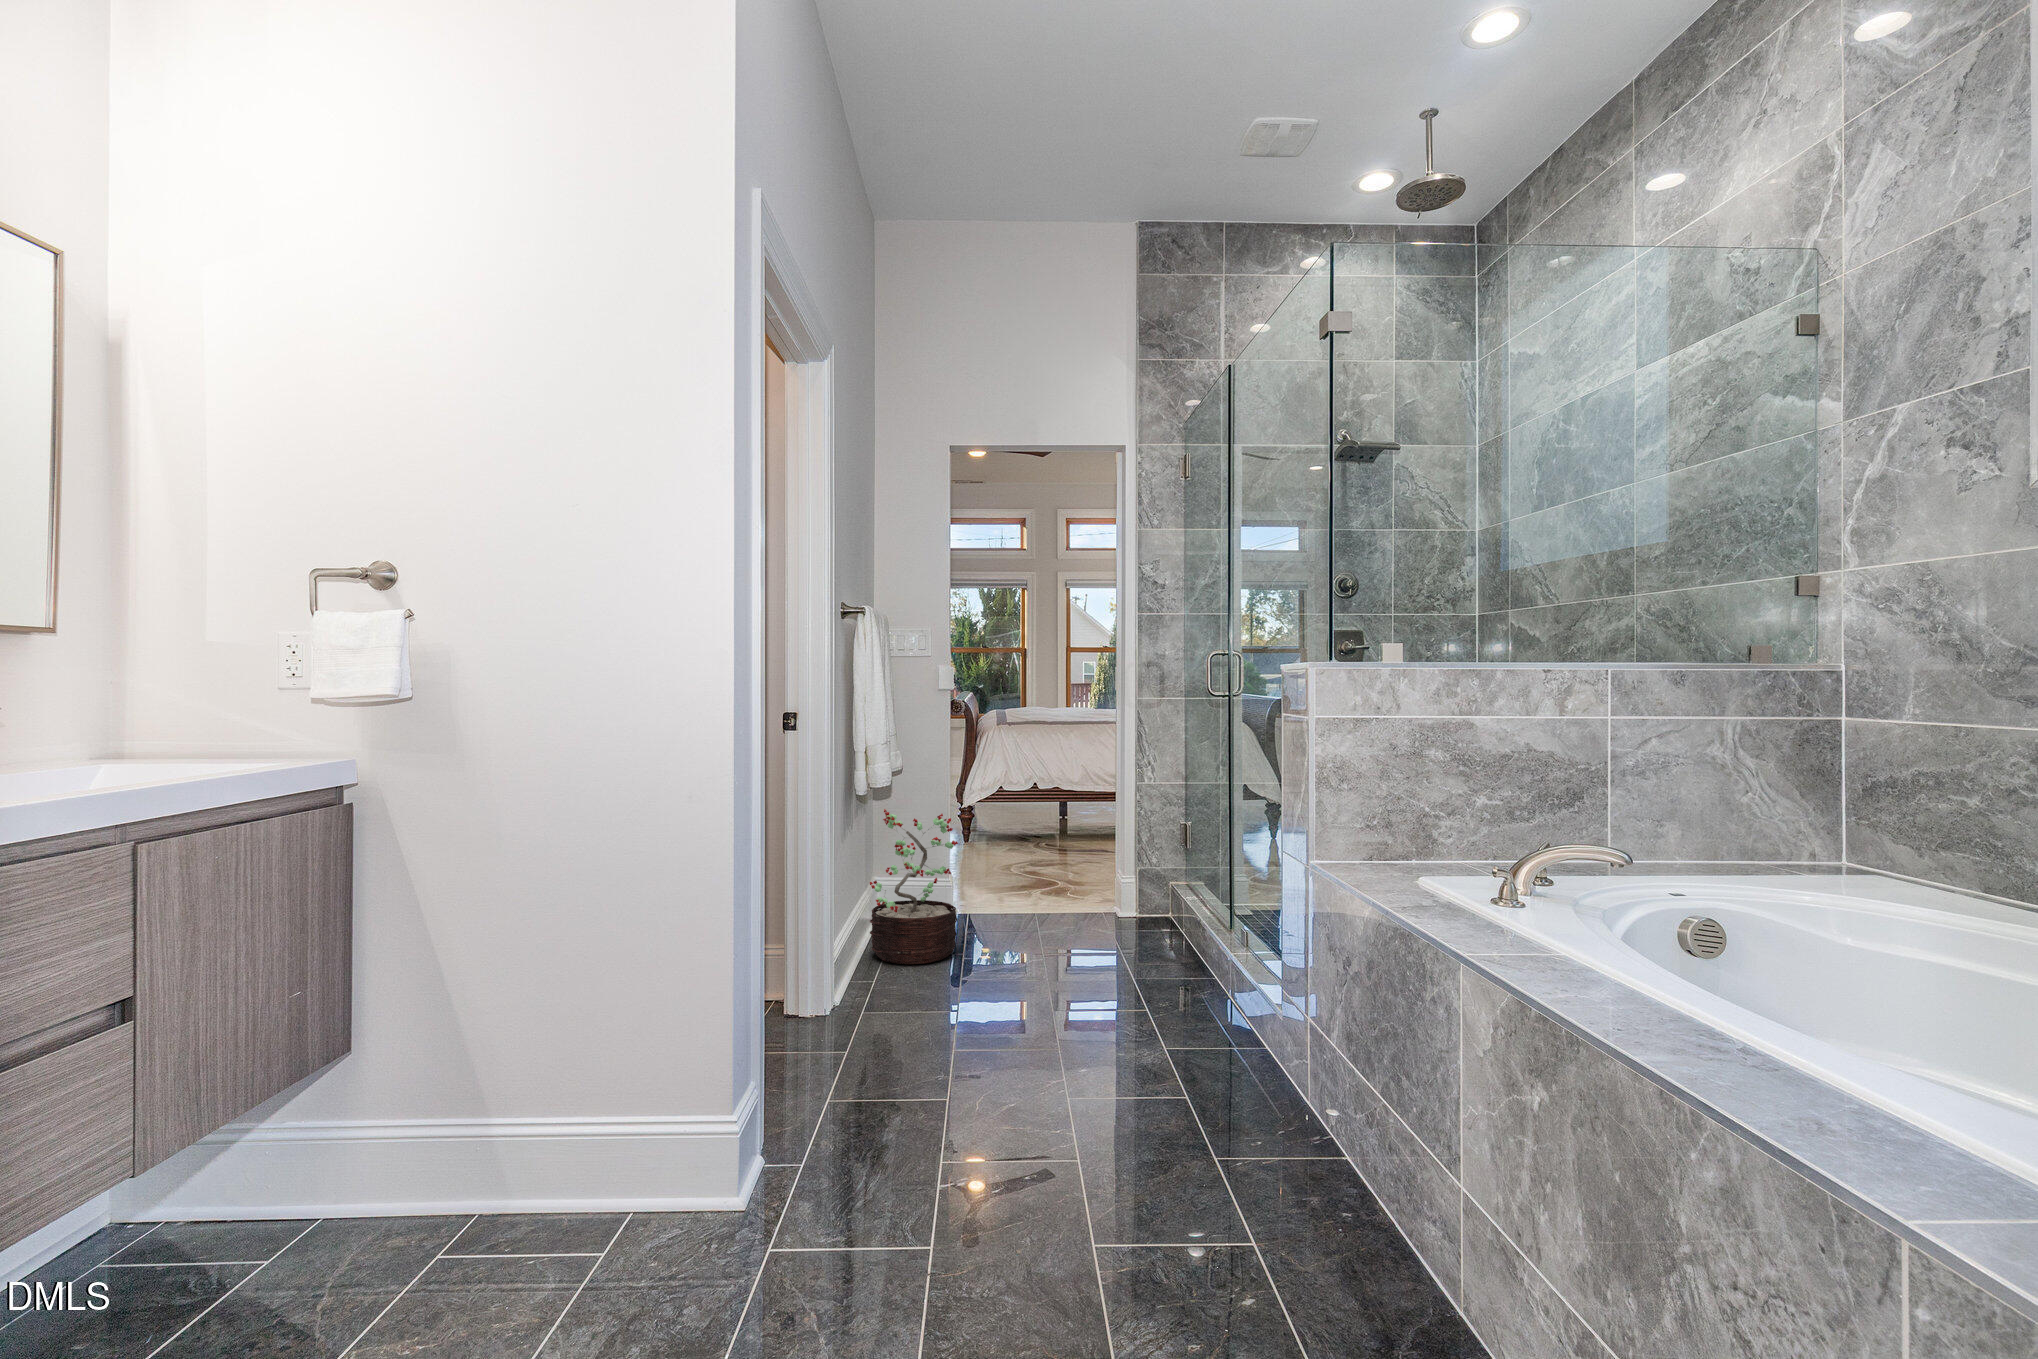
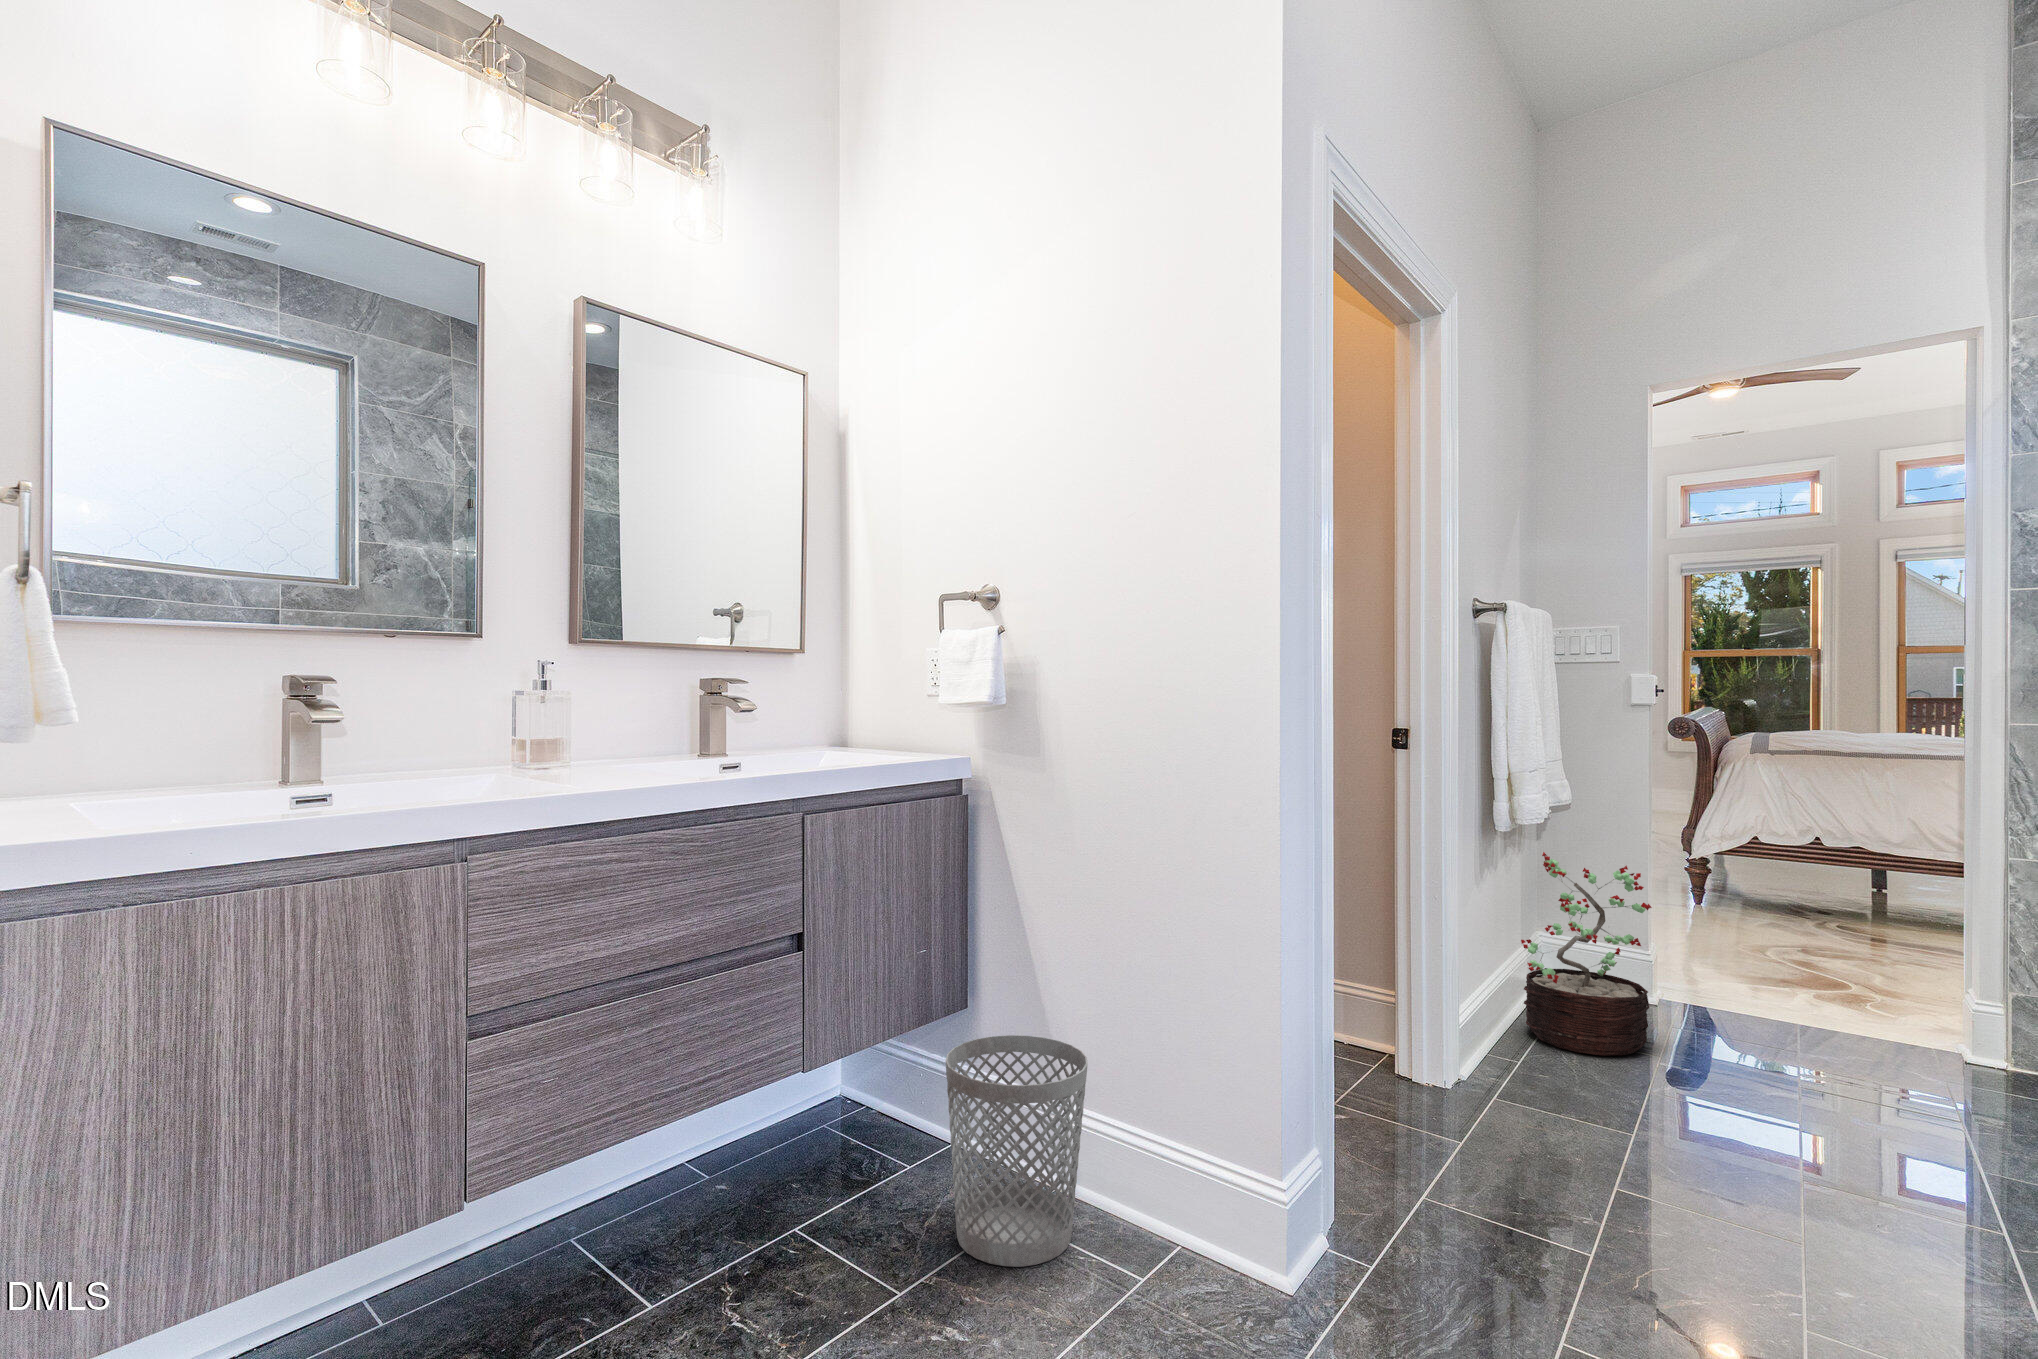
wastebasket: none [358,1045,533,1298] -> present [946,1035,1088,1267]

